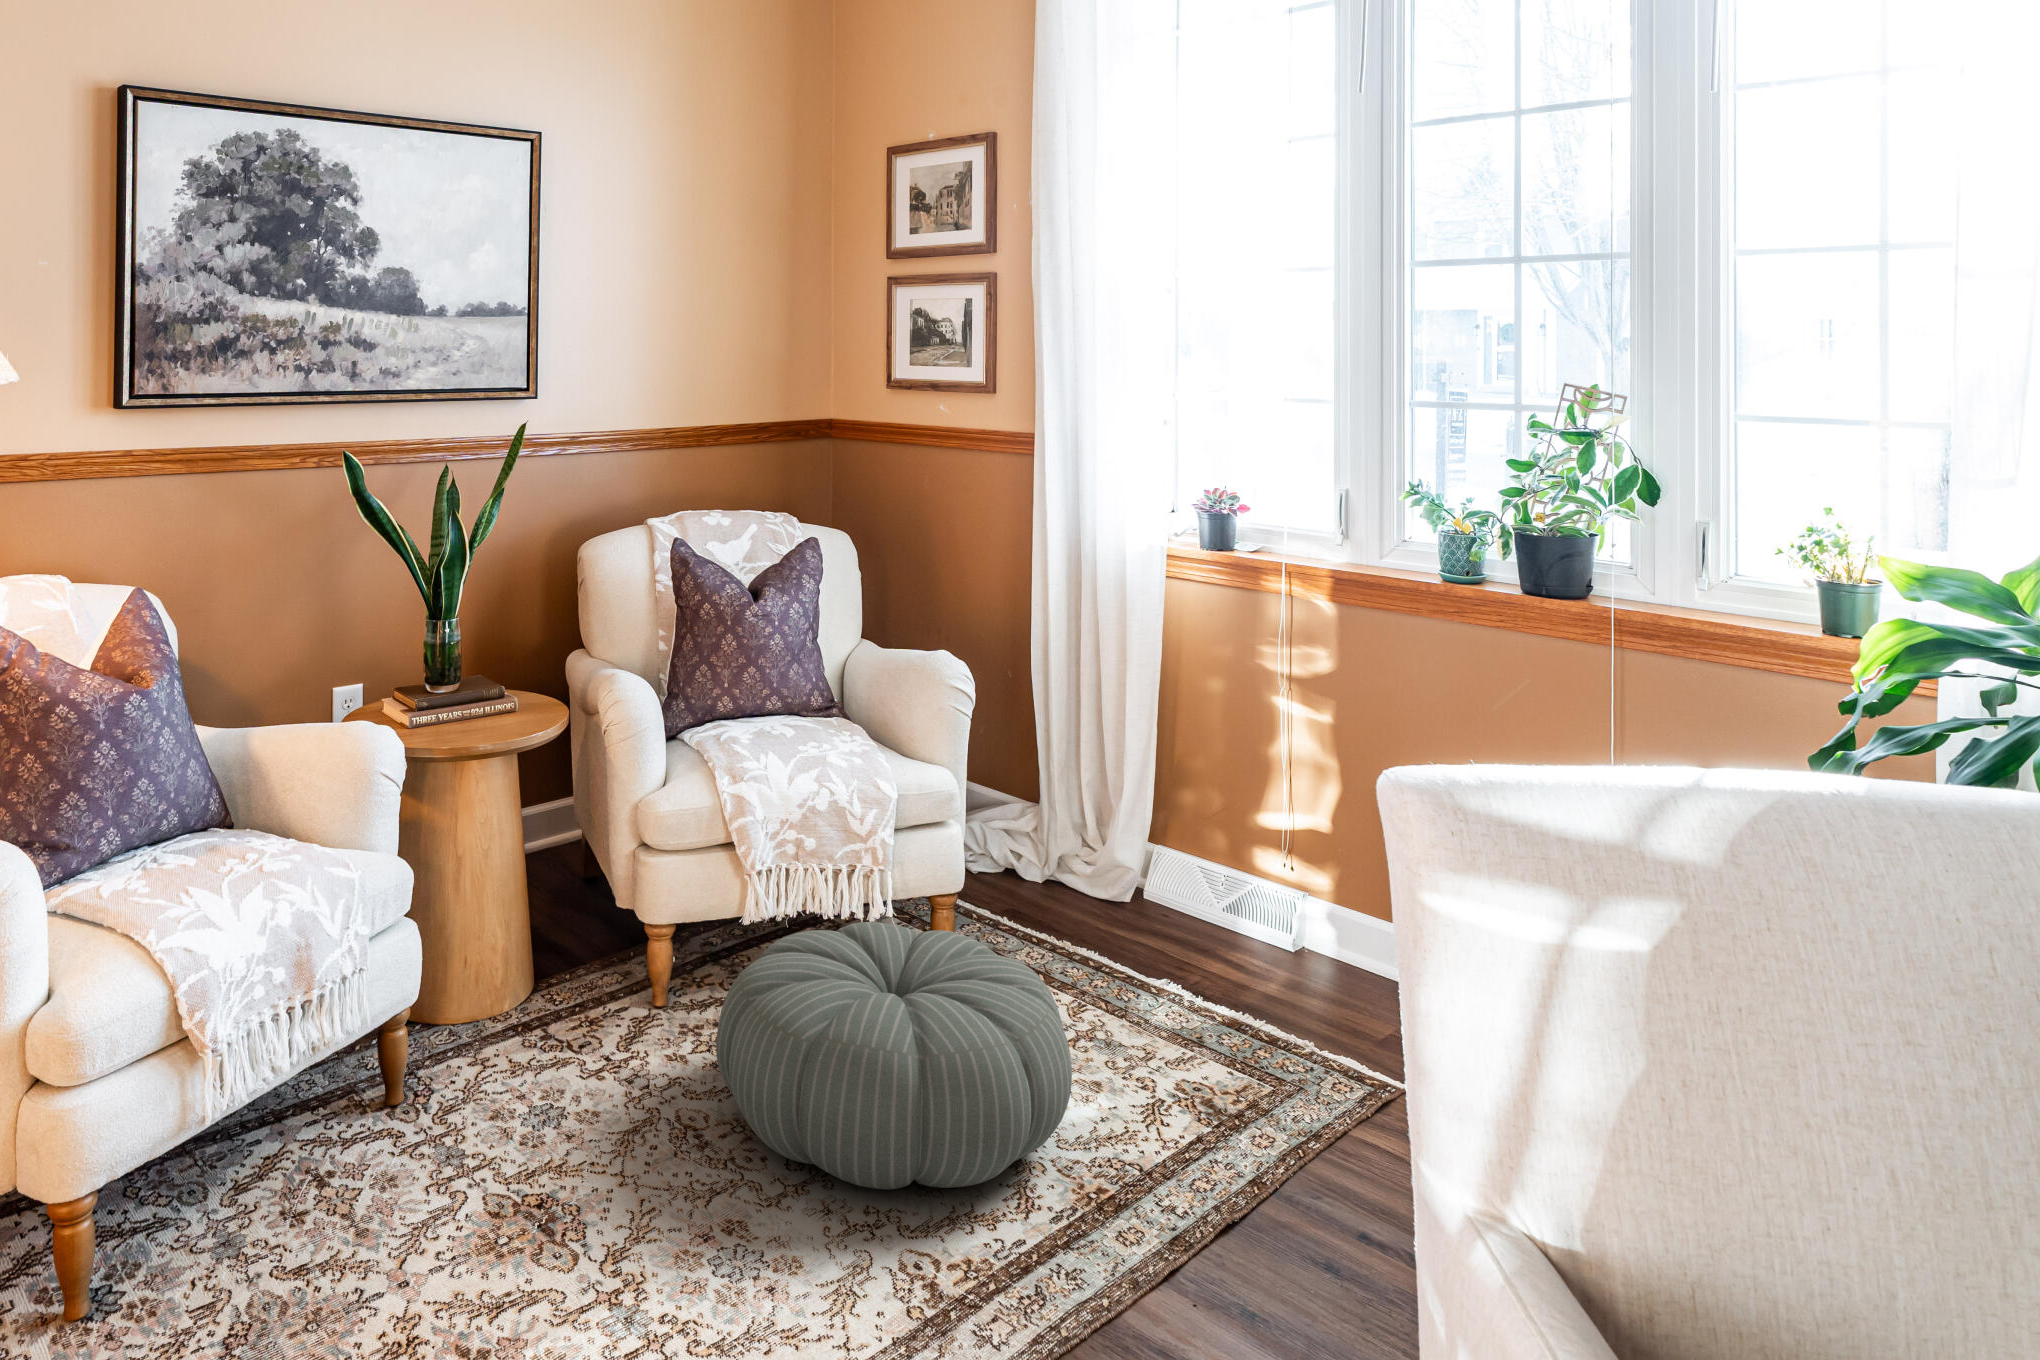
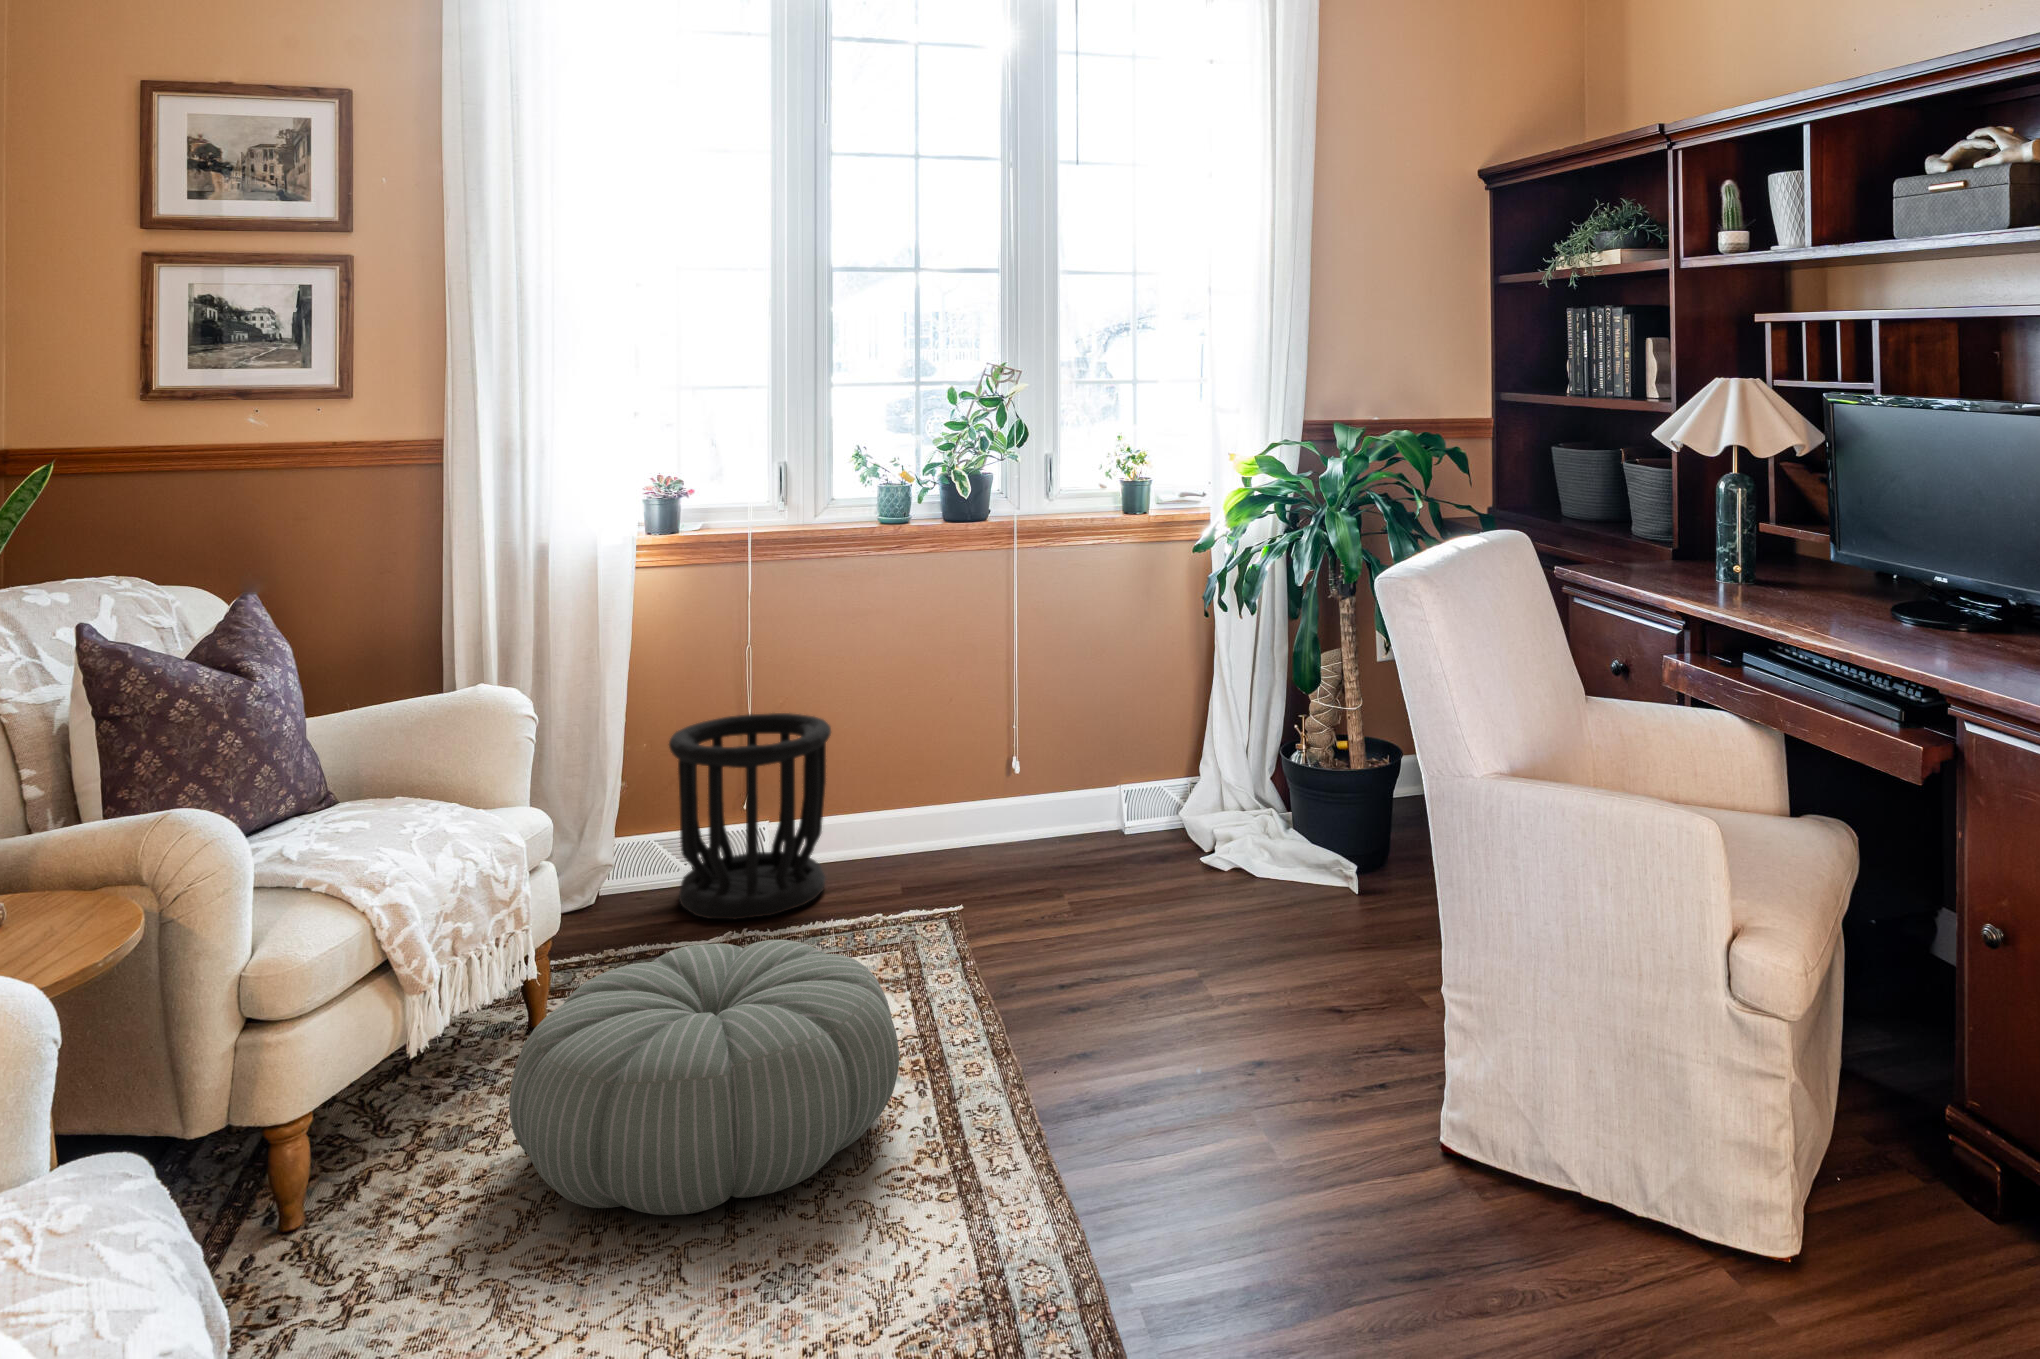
wastebasket: none [1159,748,1333,975] -> present [669,713,831,919]

